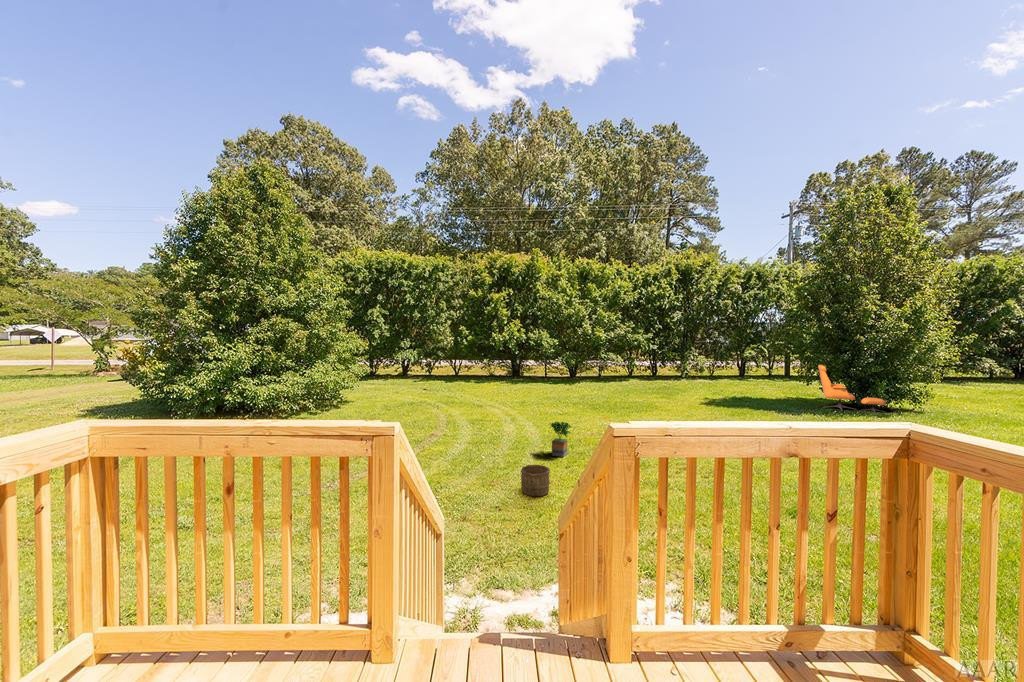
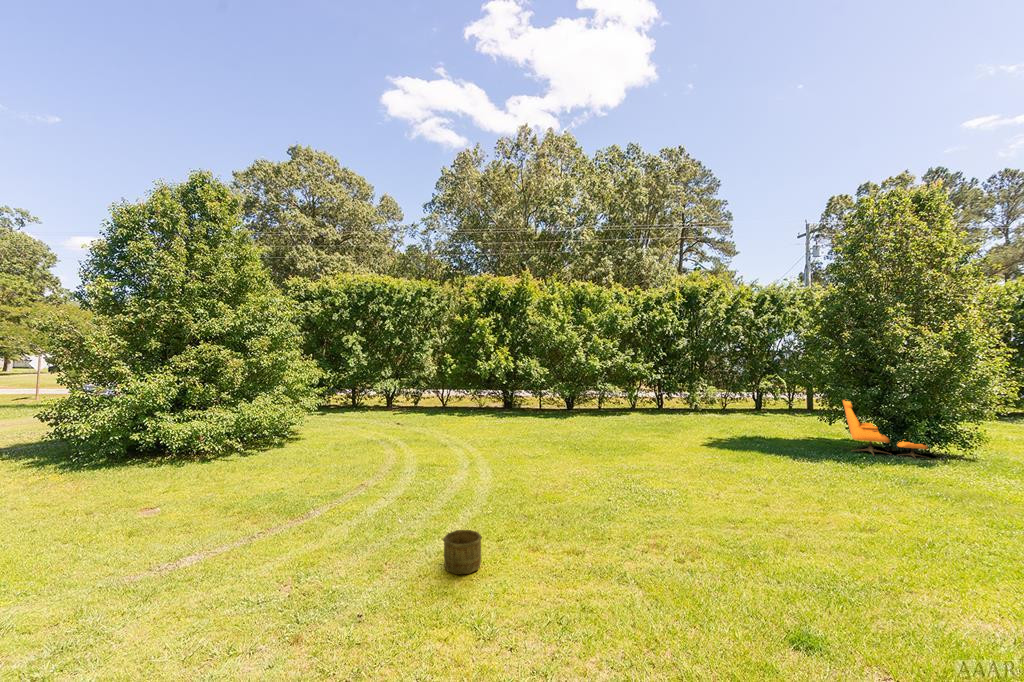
potted tree: present [551,422,571,457] -> none [504,468,531,515]

